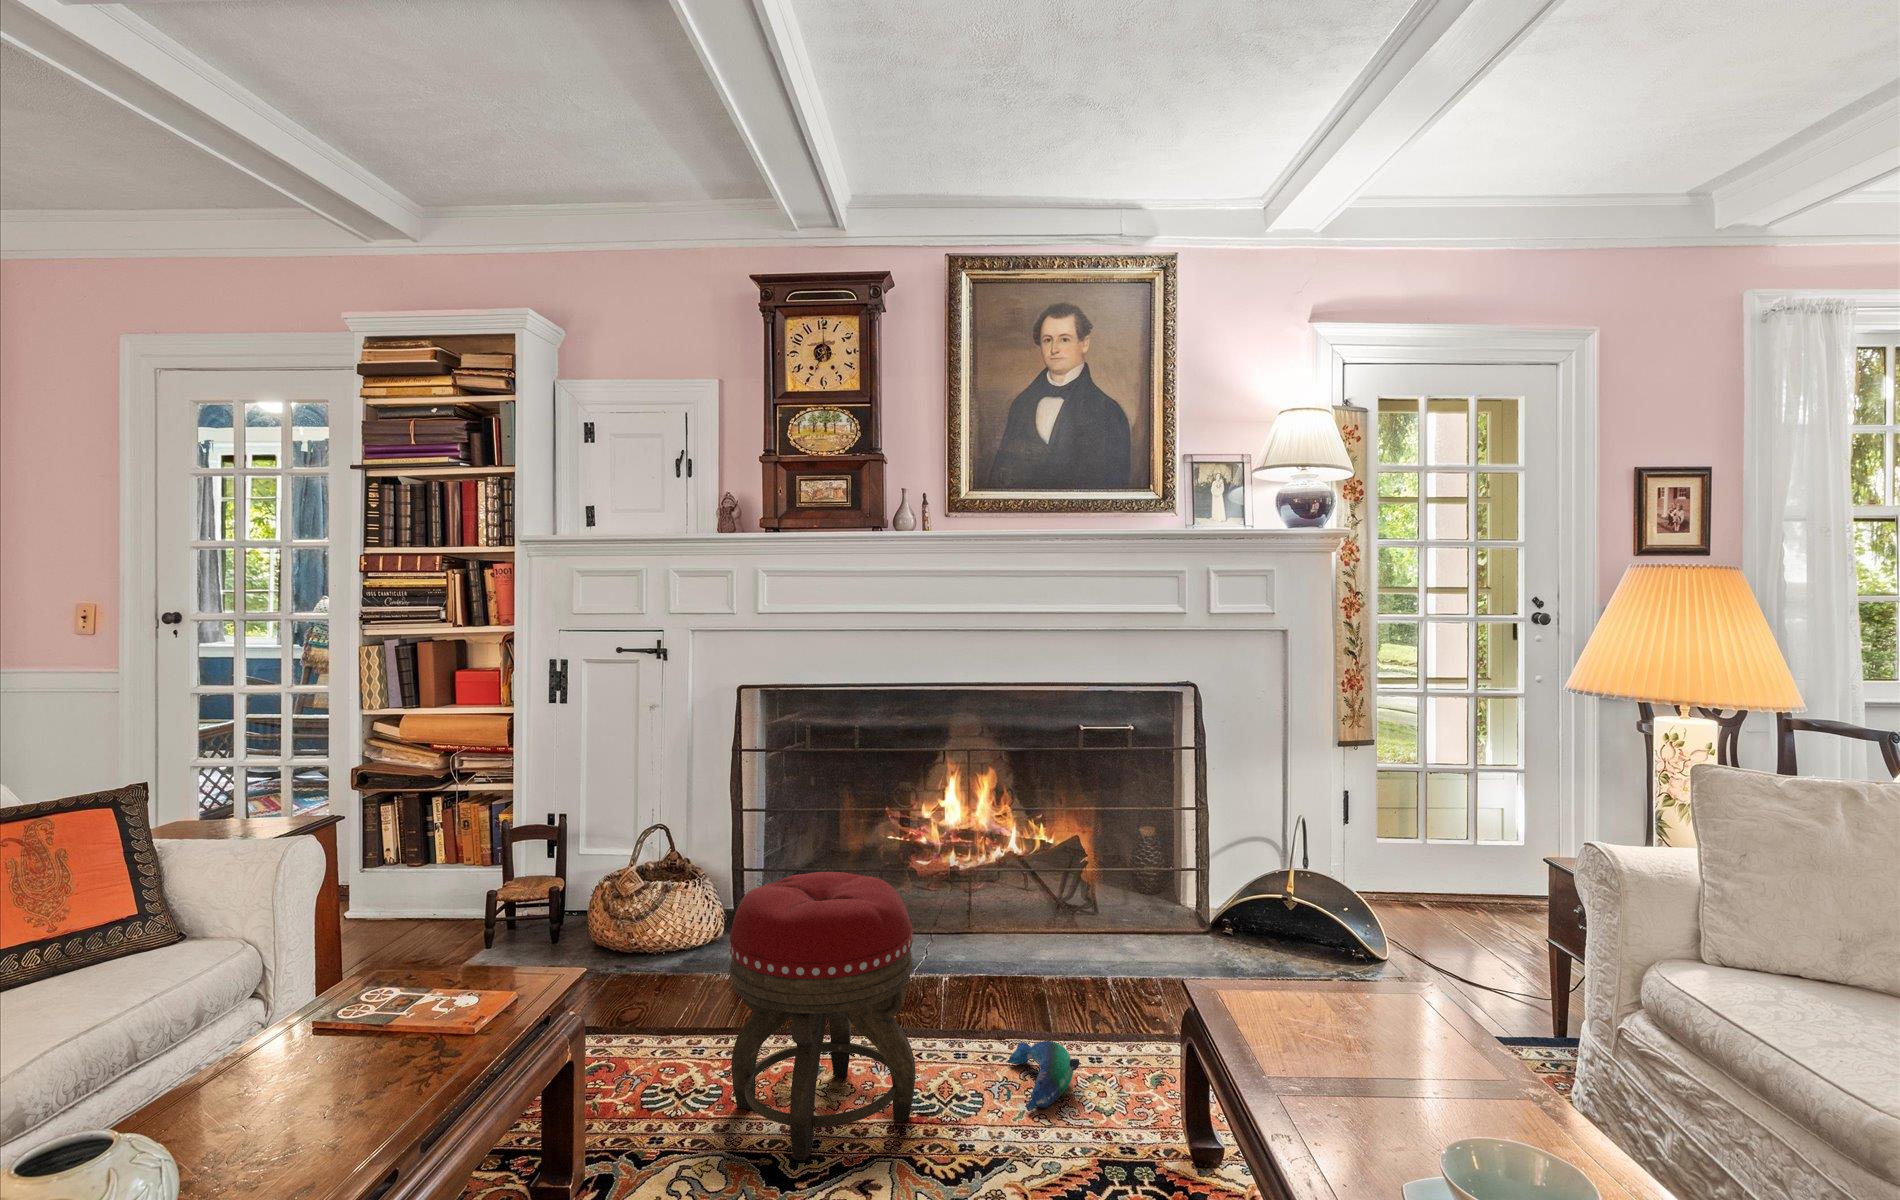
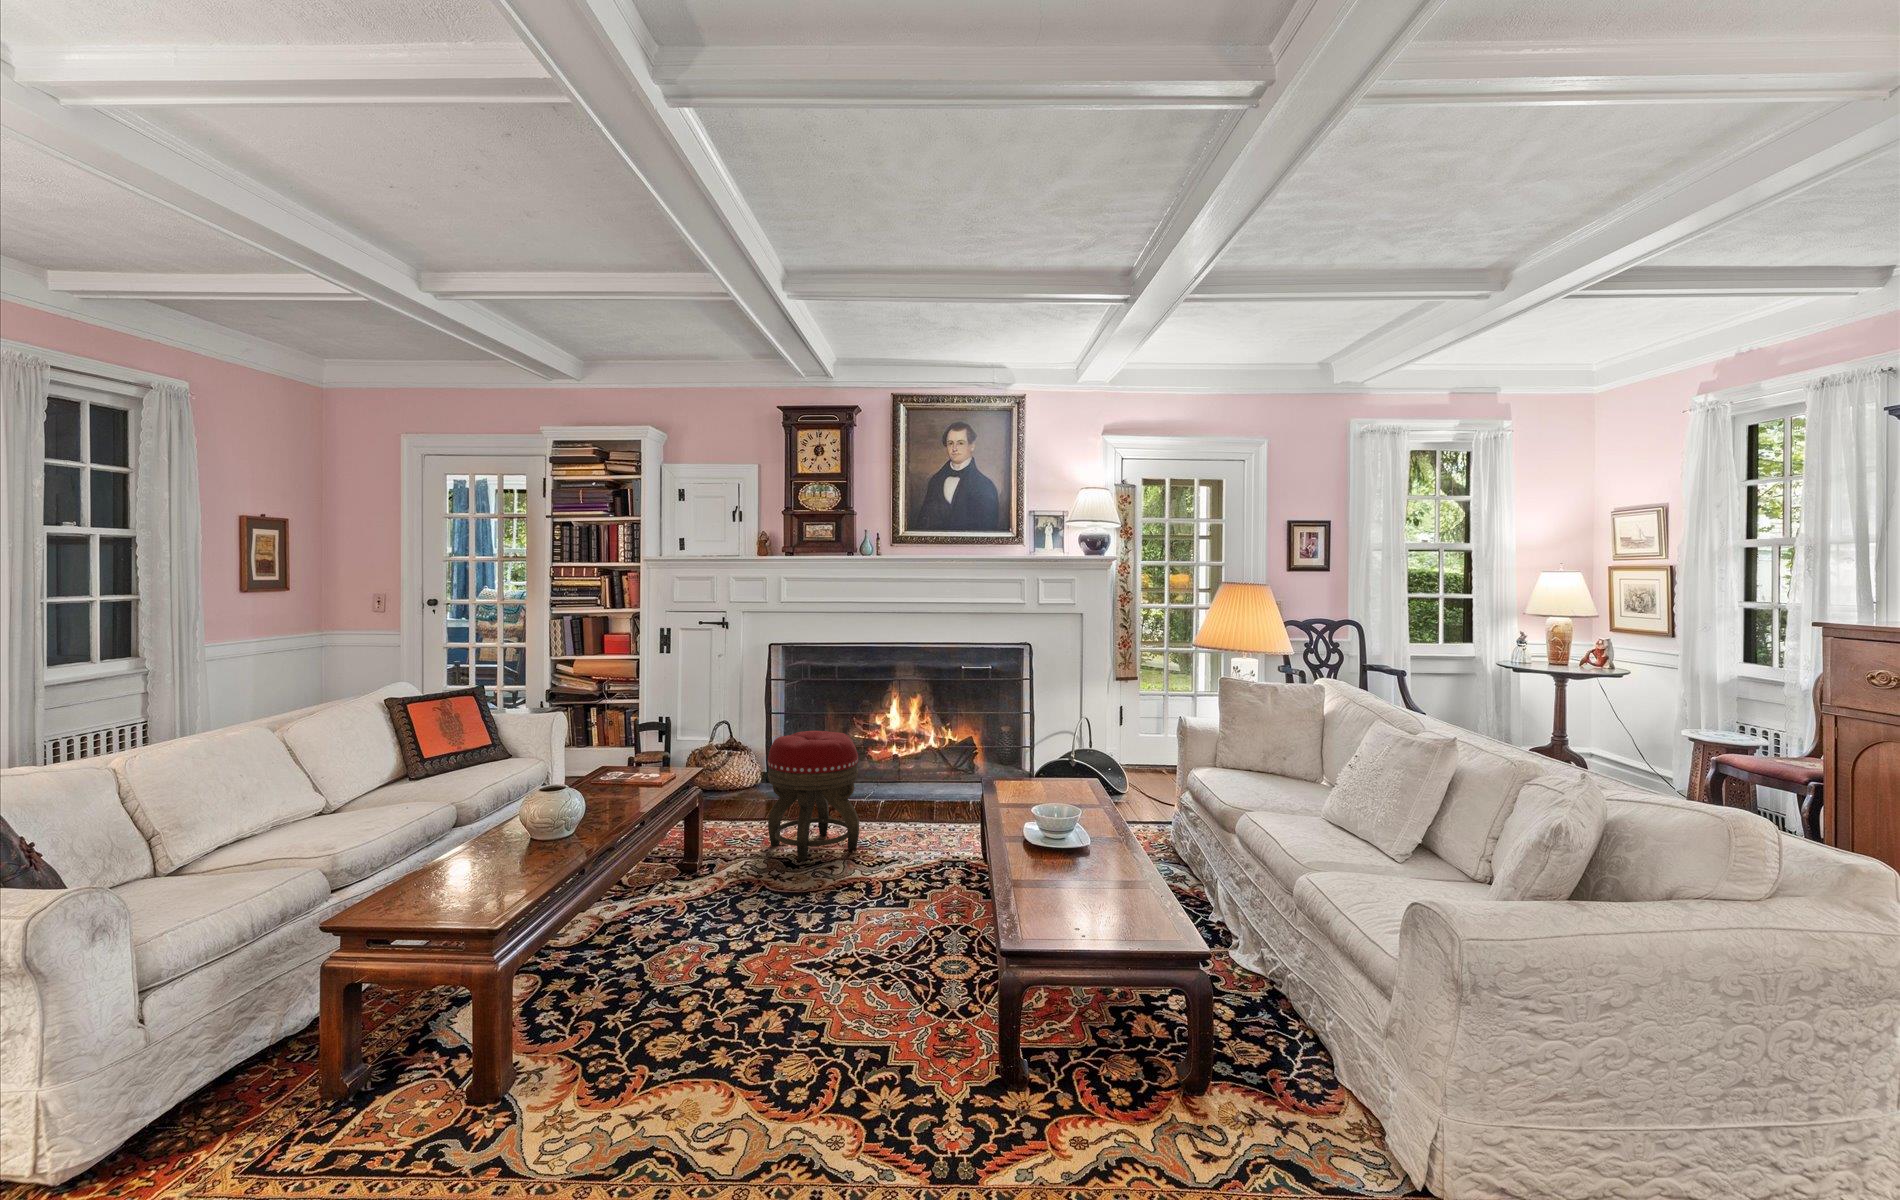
plush toy: present [1008,1041,1079,1111] -> none [909,818,943,846]

